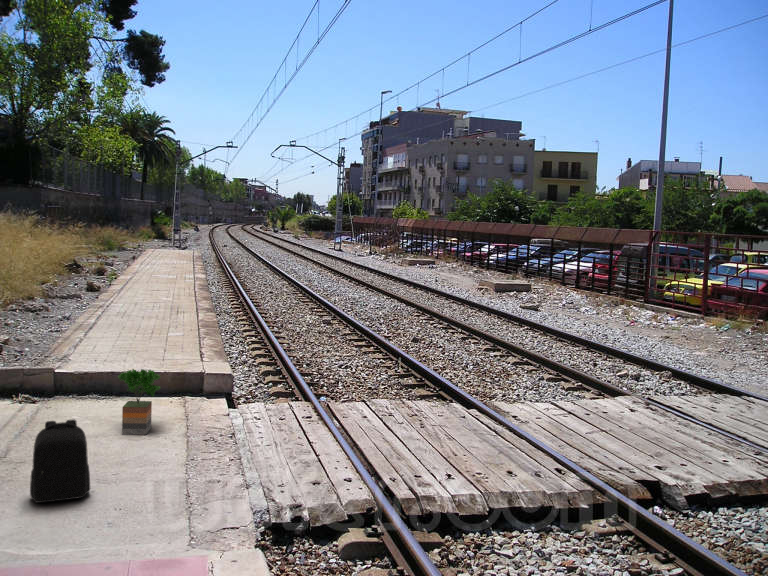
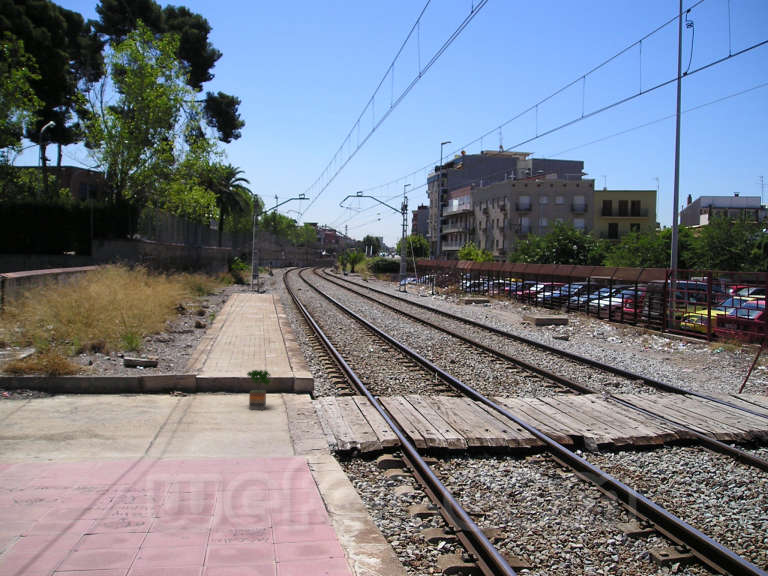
backpack: present [30,419,90,503] -> none [209,391,241,435]

